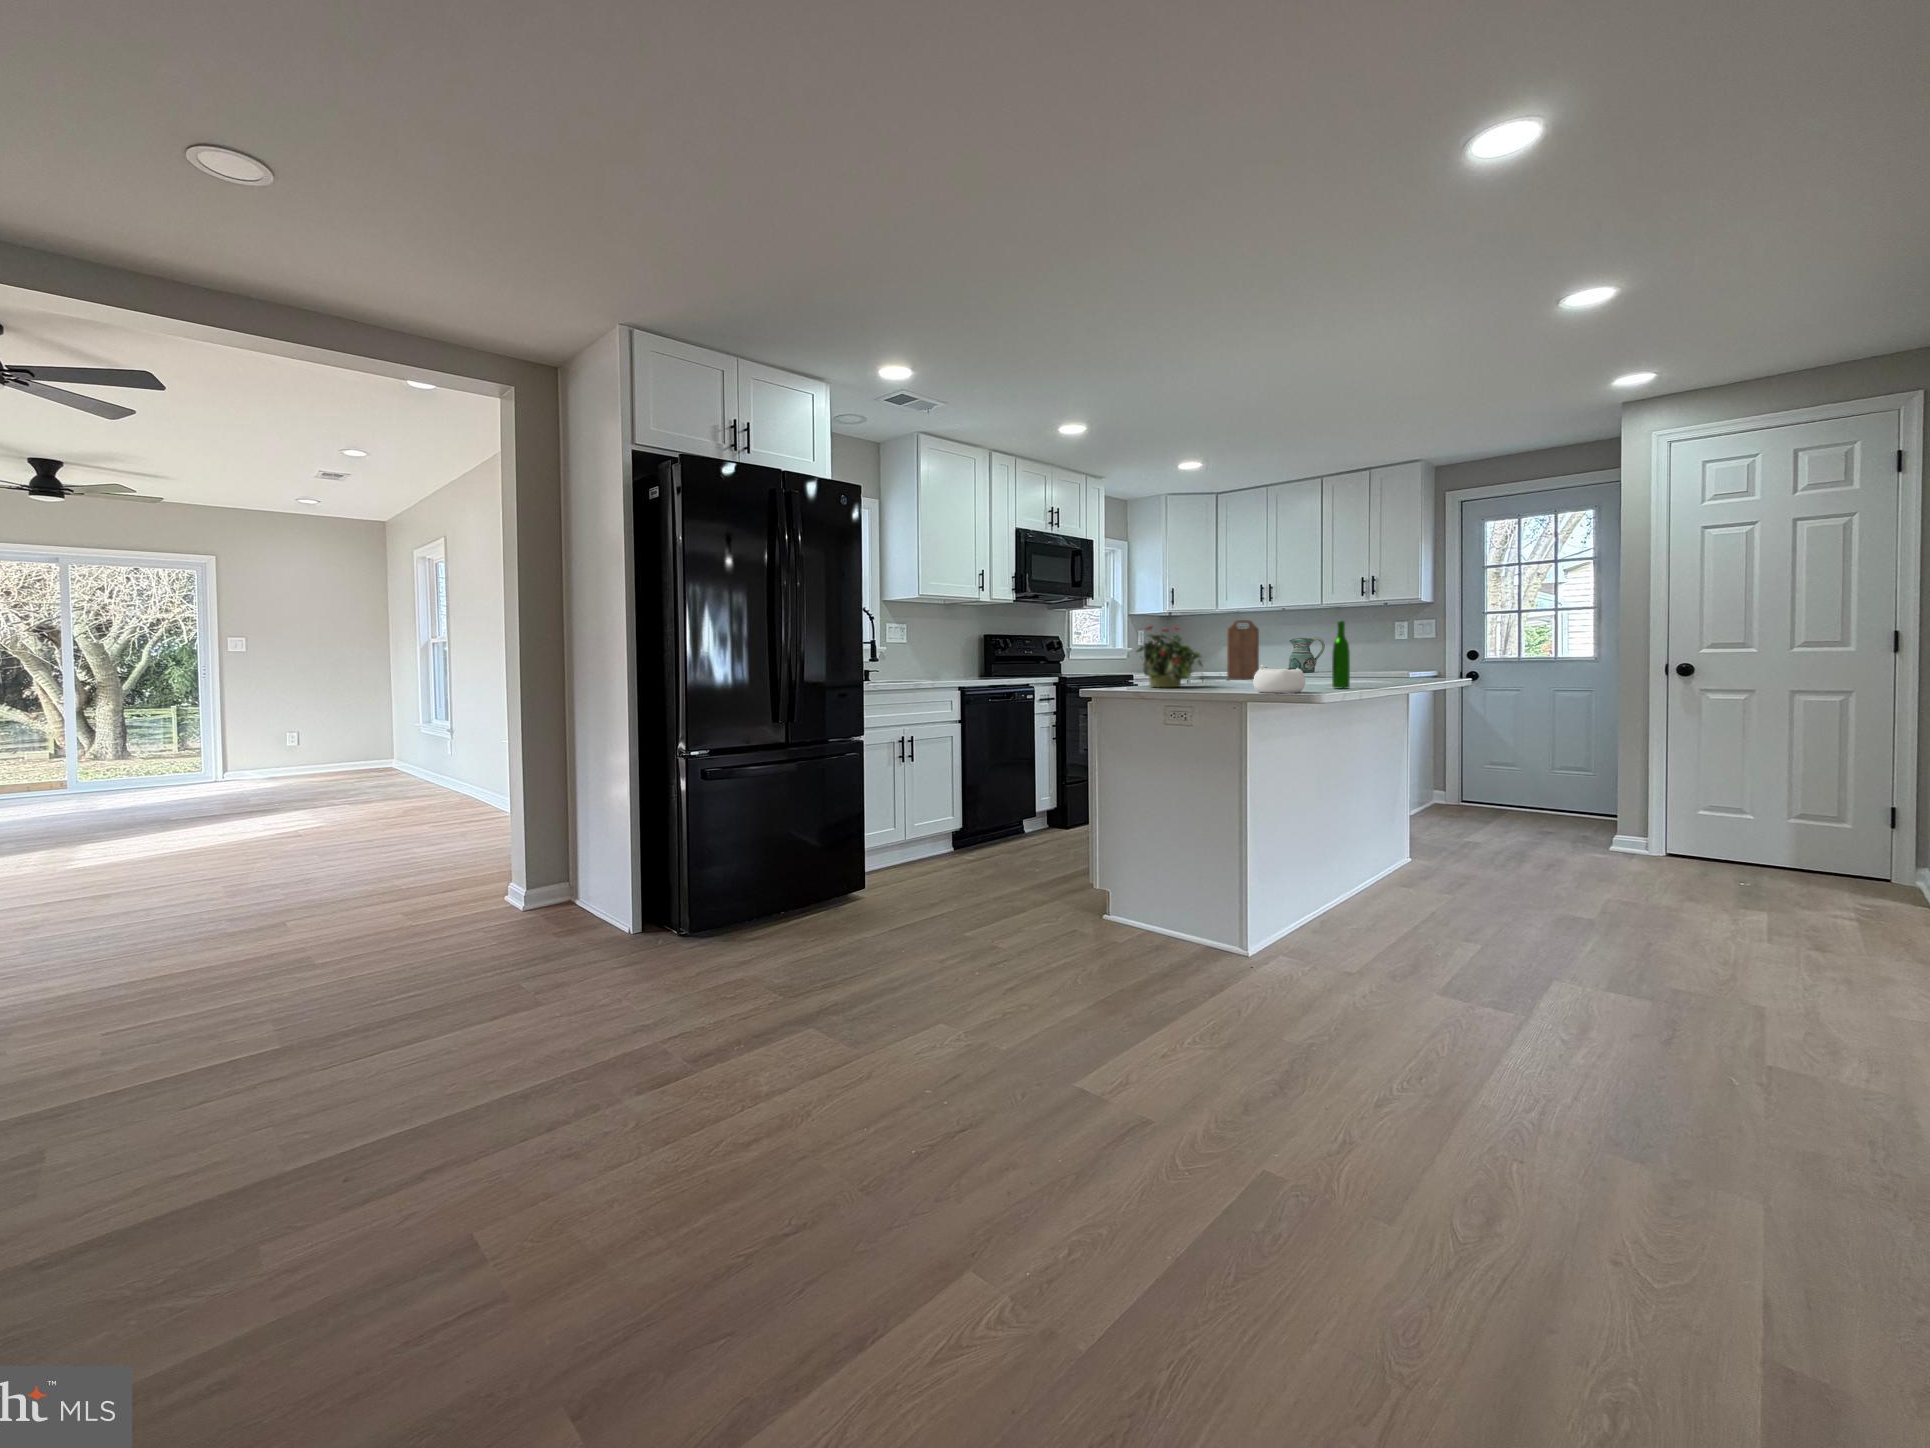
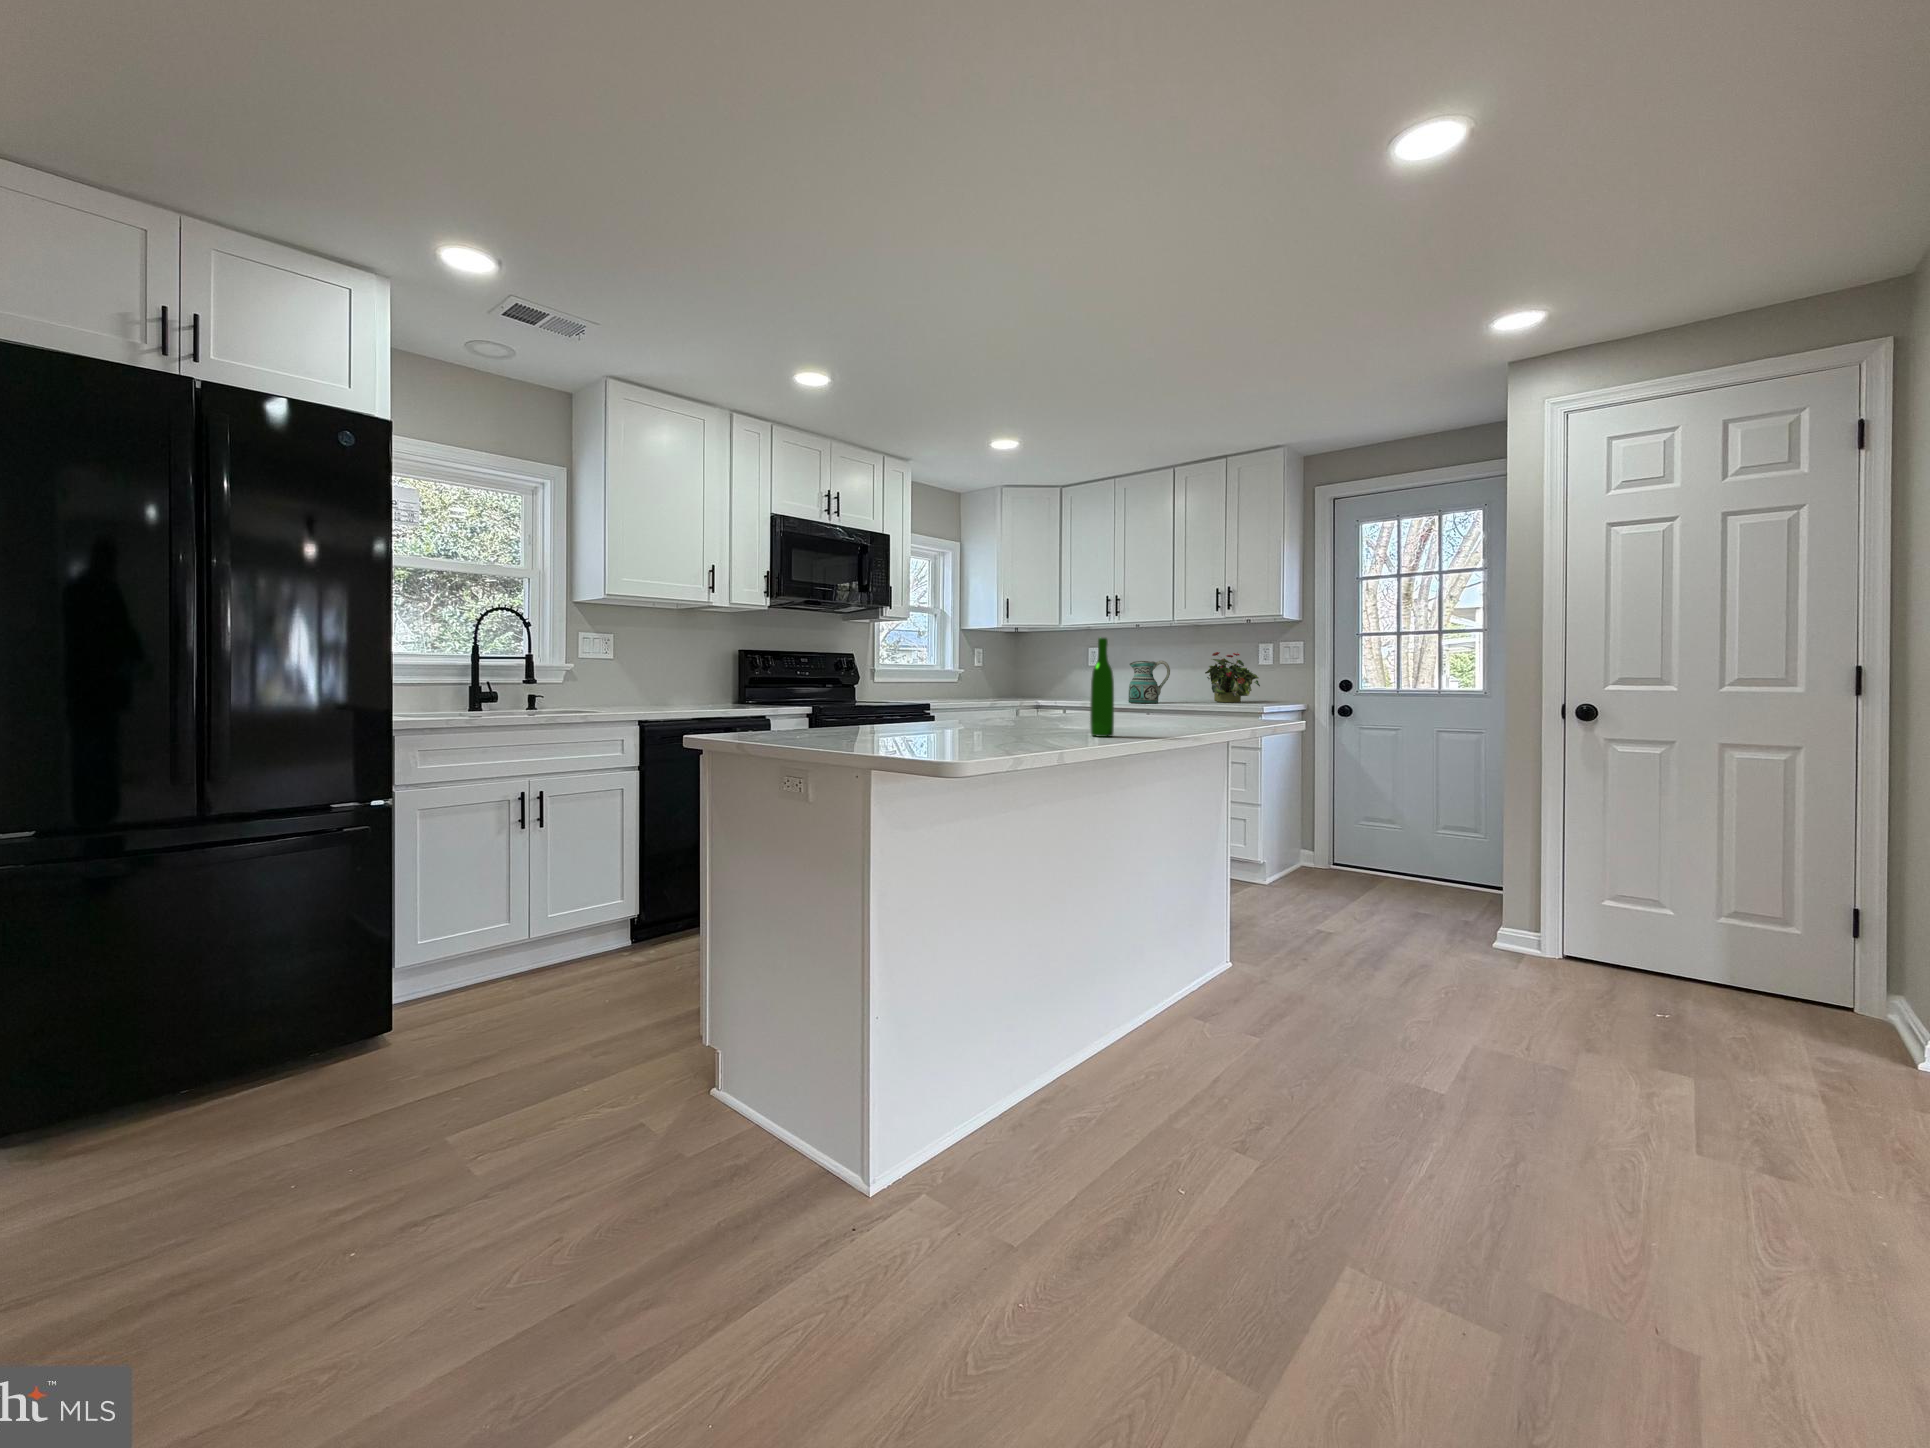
cutting board: present [1227,620,1259,679] -> none [1015,636,1058,714]
potted plant: present [1136,626,1202,687] -> present [1205,652,1260,702]
decorative bowl: present [1253,664,1305,693] -> none [955,700,1028,745]

